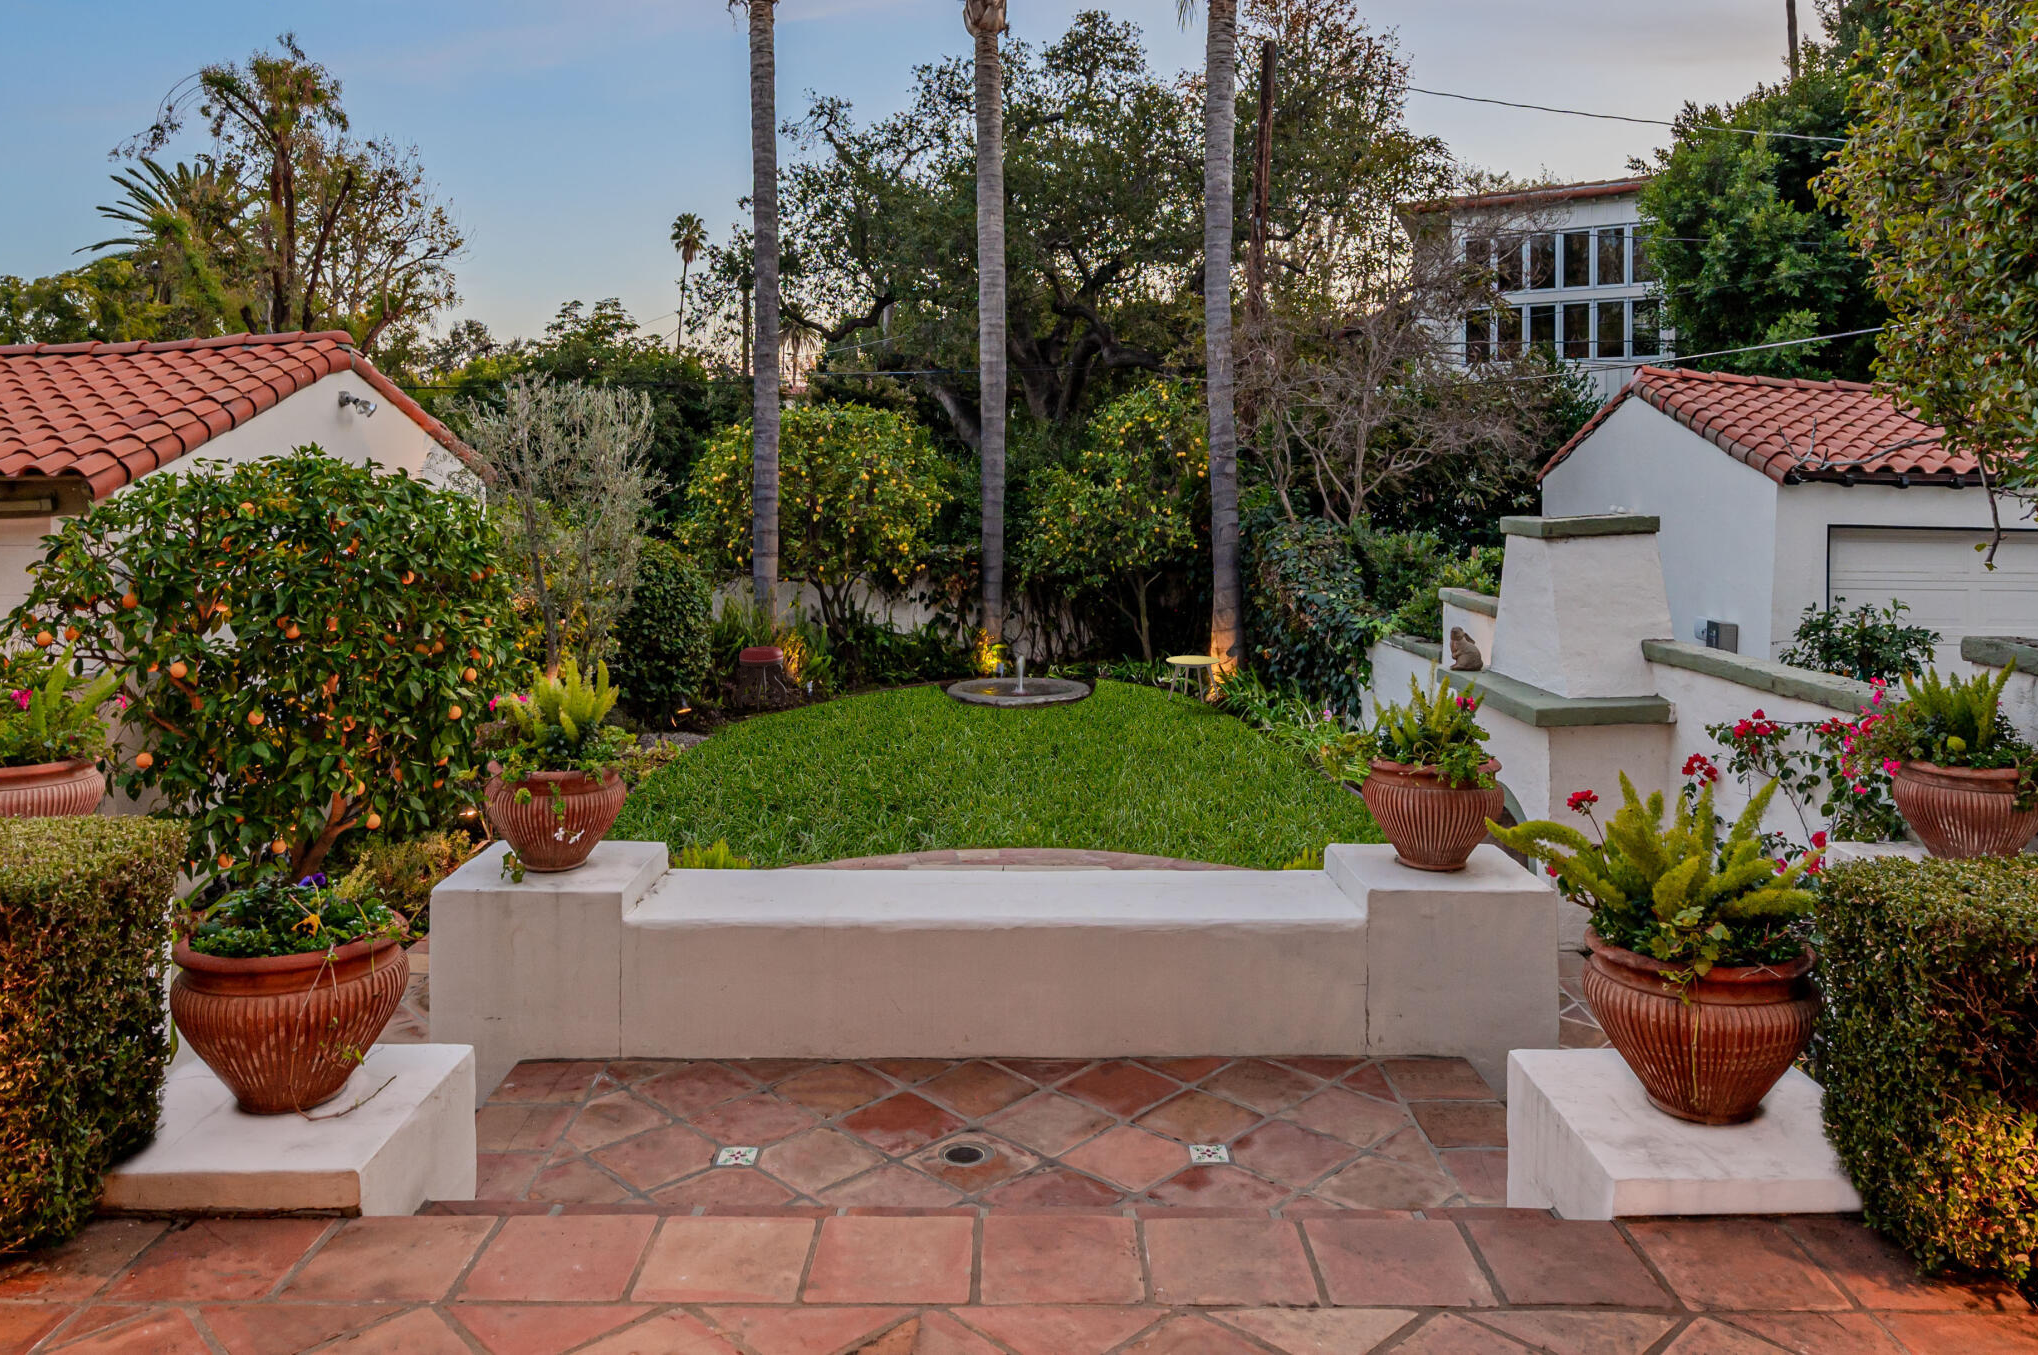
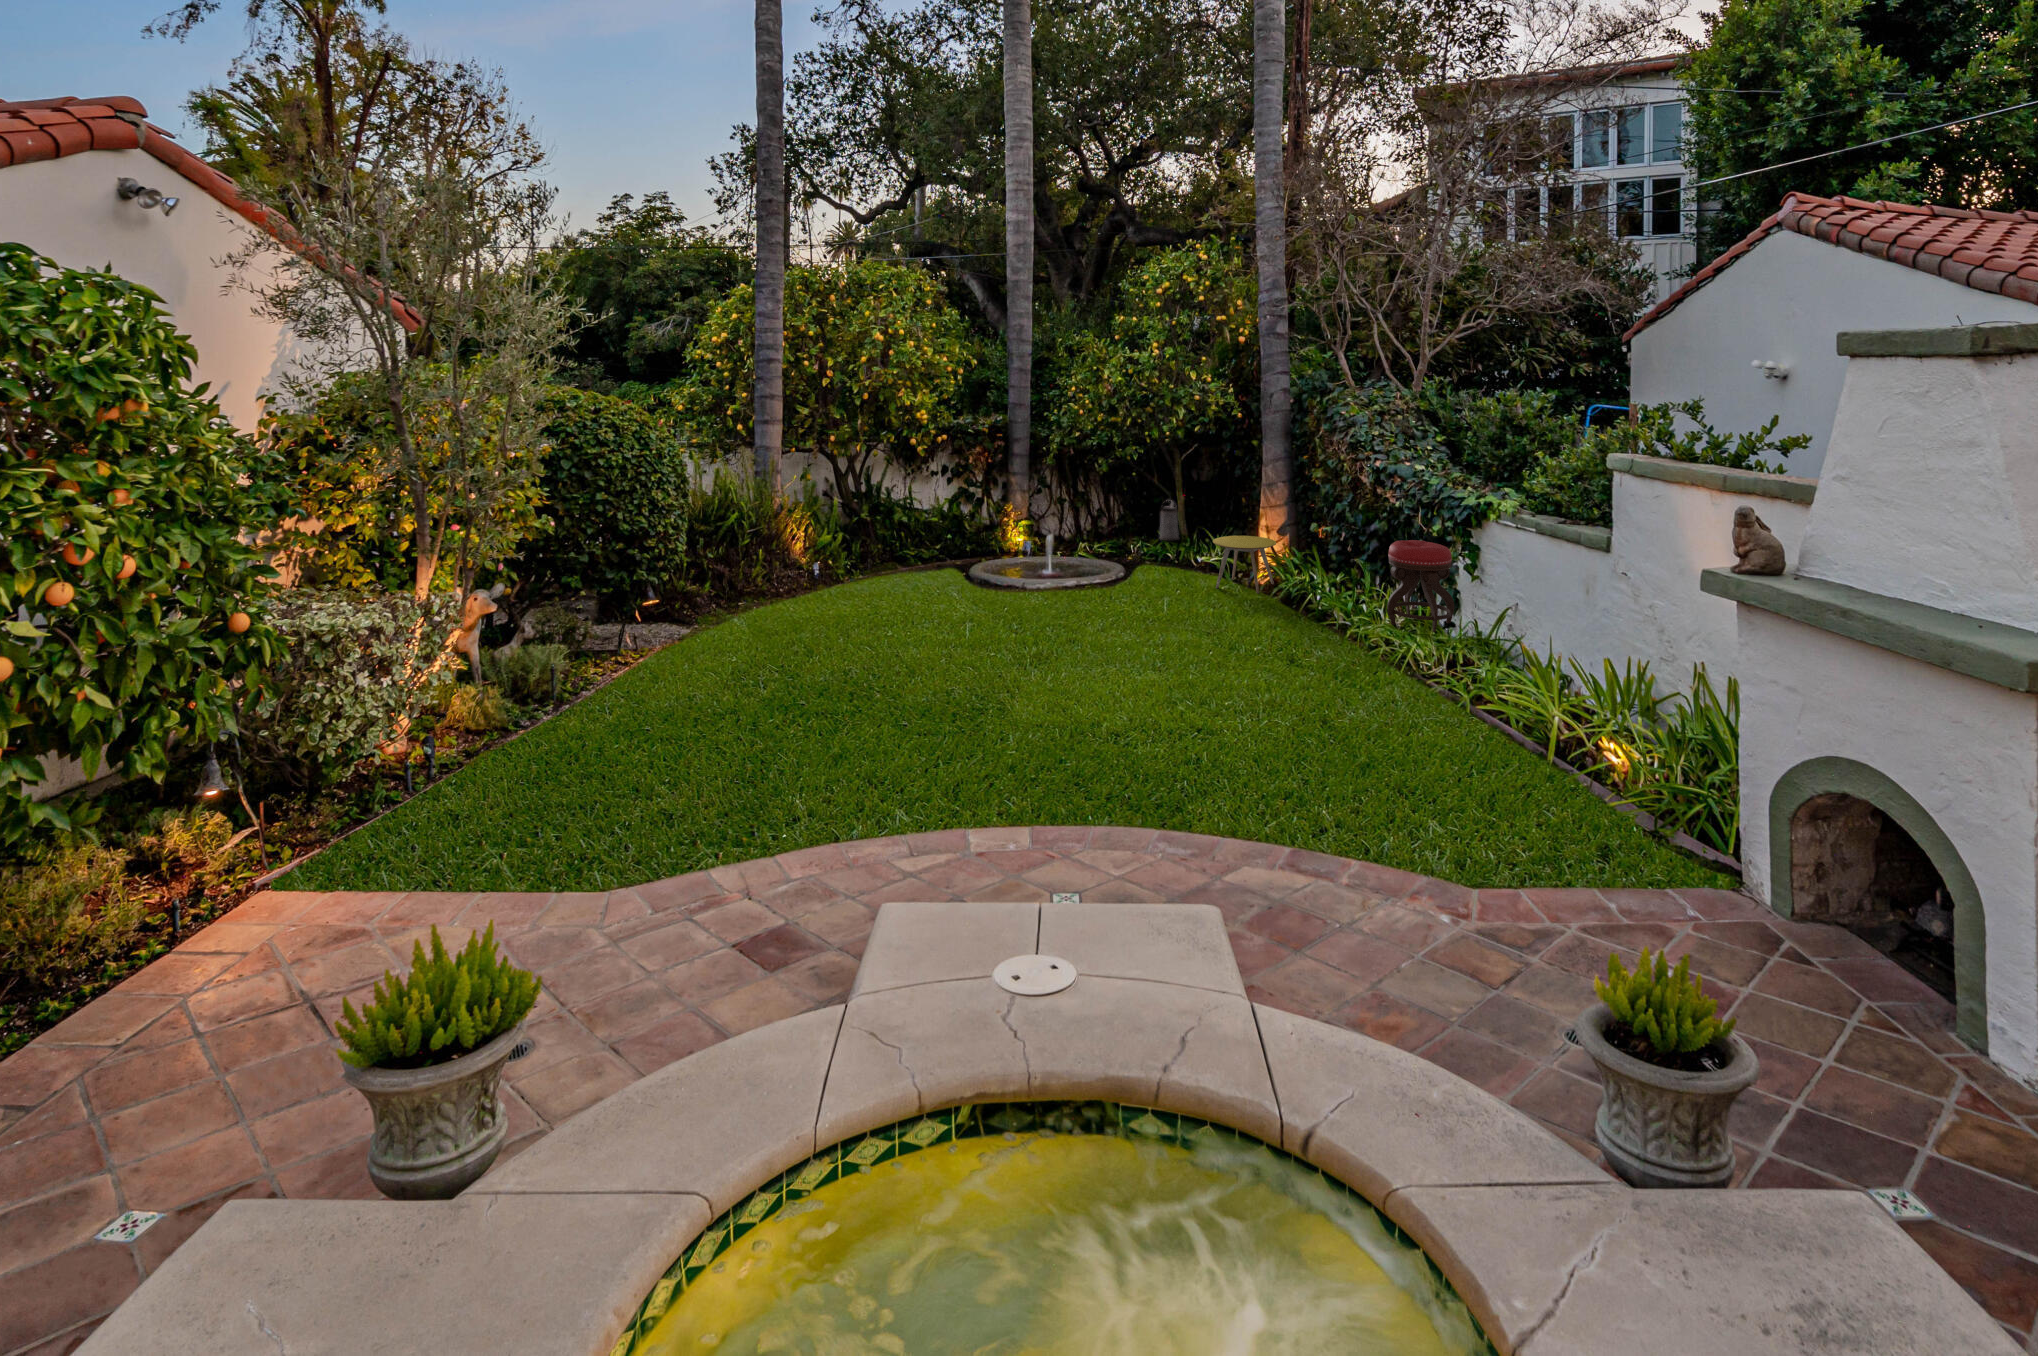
watering can: none [1127,628,1146,667] -> present [1160,501,1179,540]
stool: present [736,646,786,711] -> present [1387,540,1454,632]

